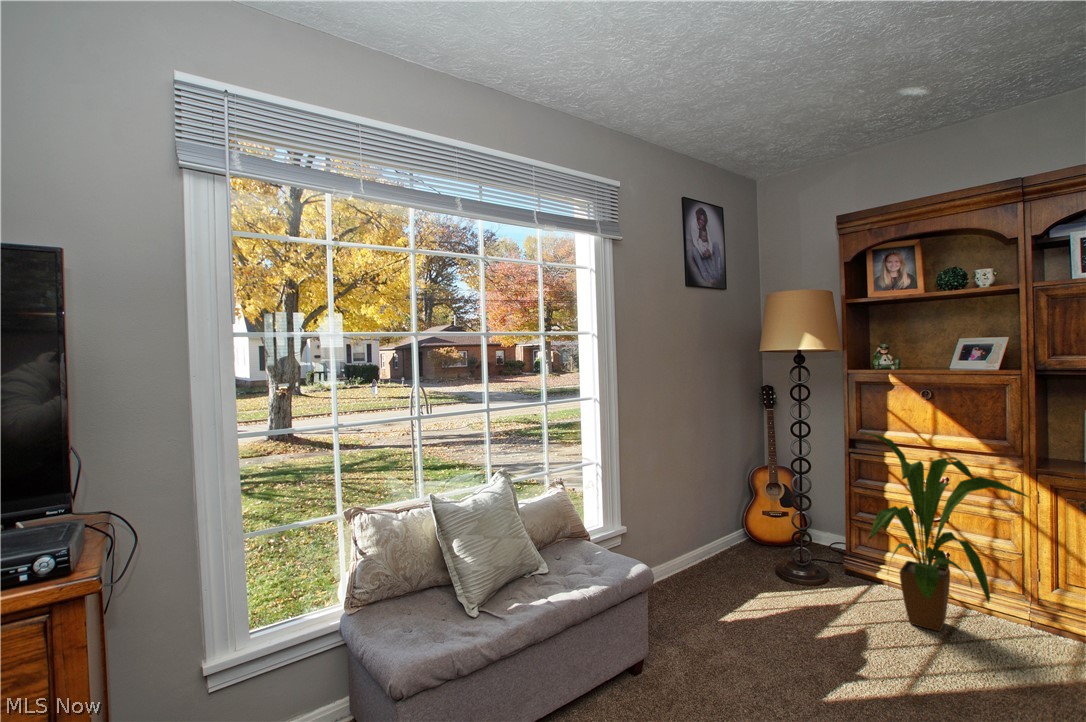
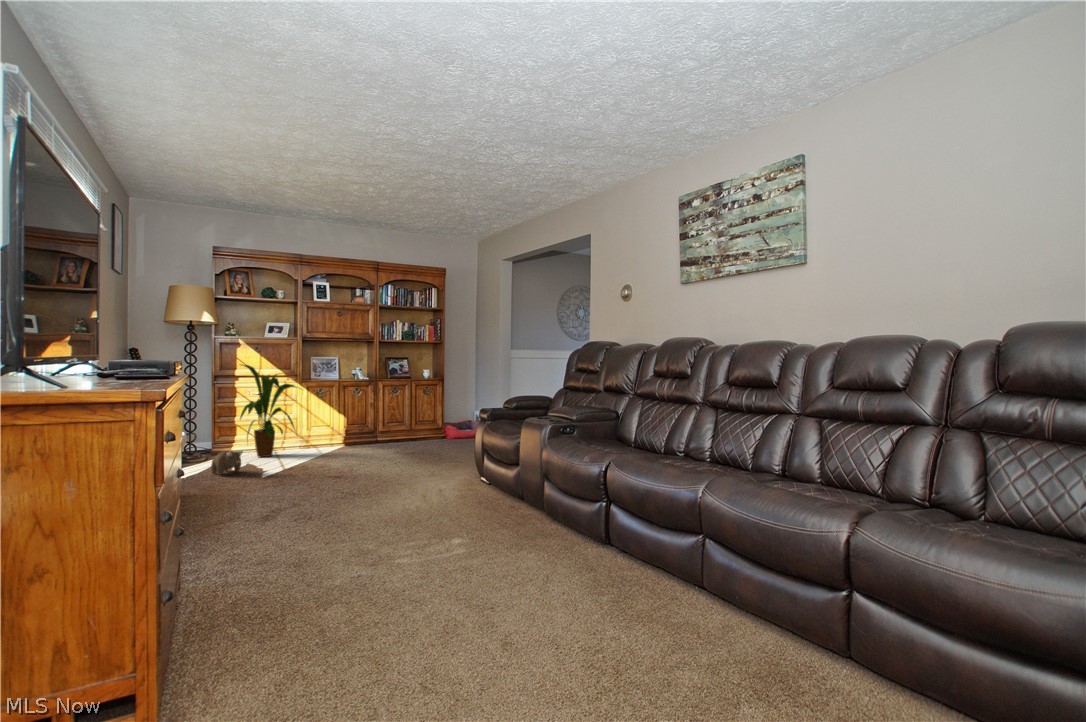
plush toy: none [774,613,826,667] -> present [211,451,243,475]

